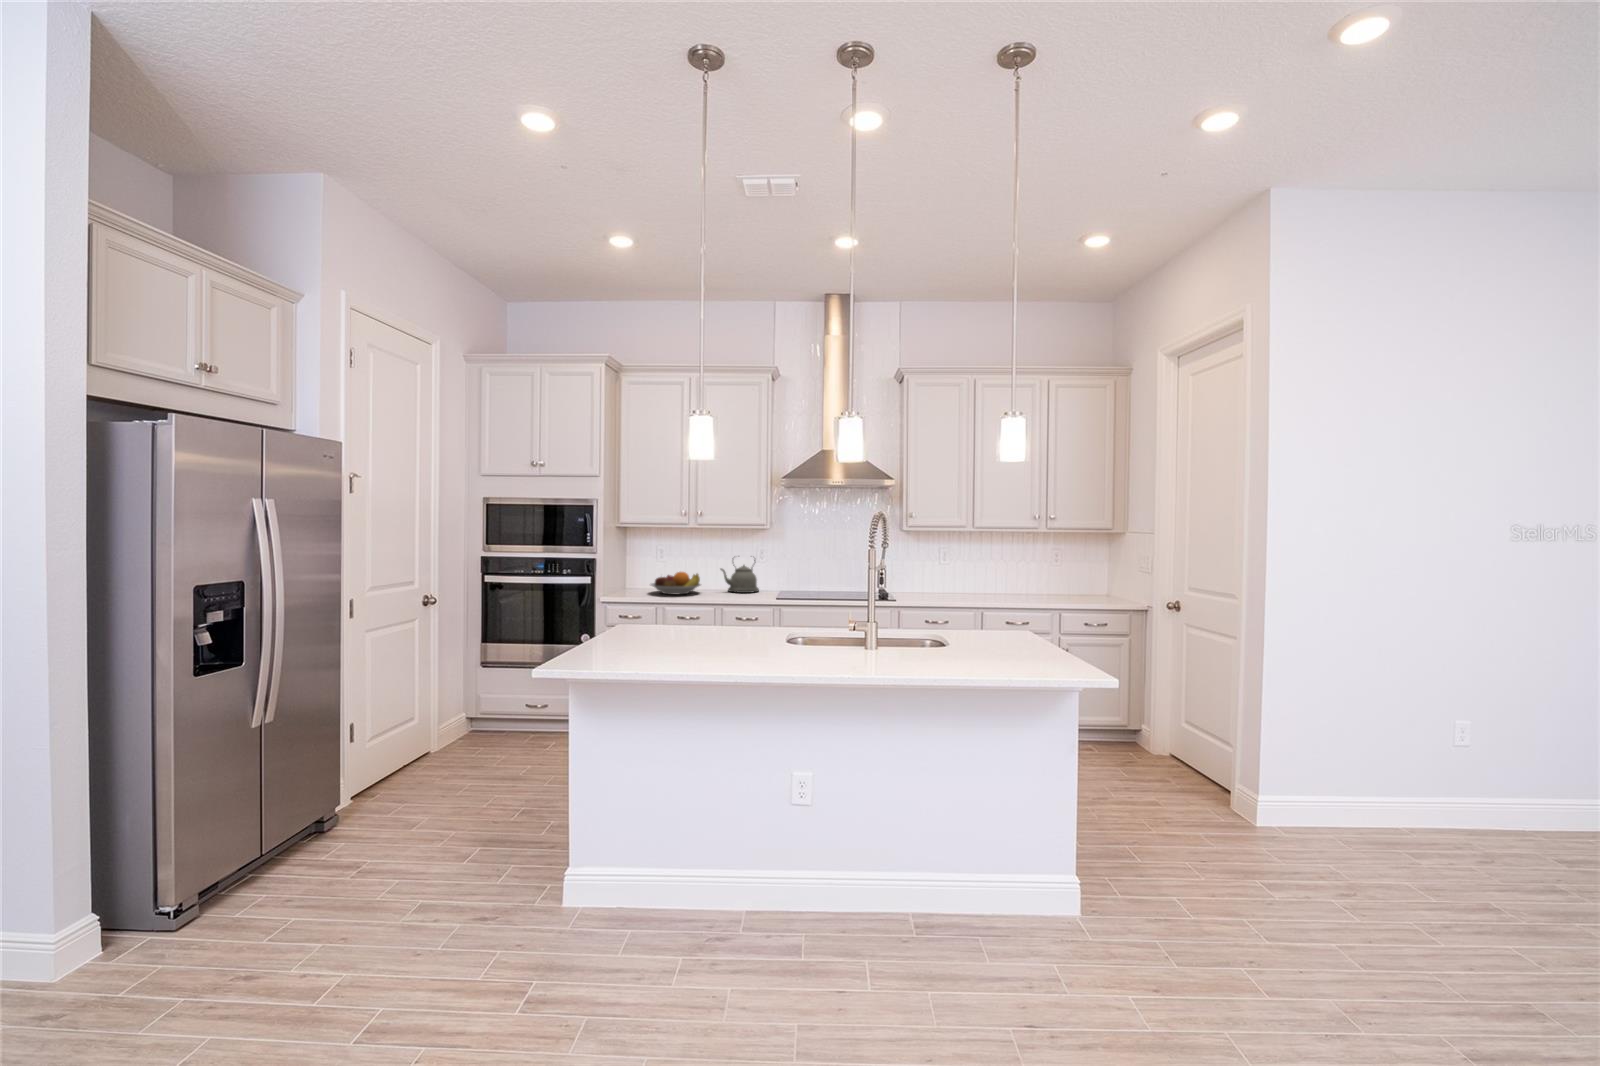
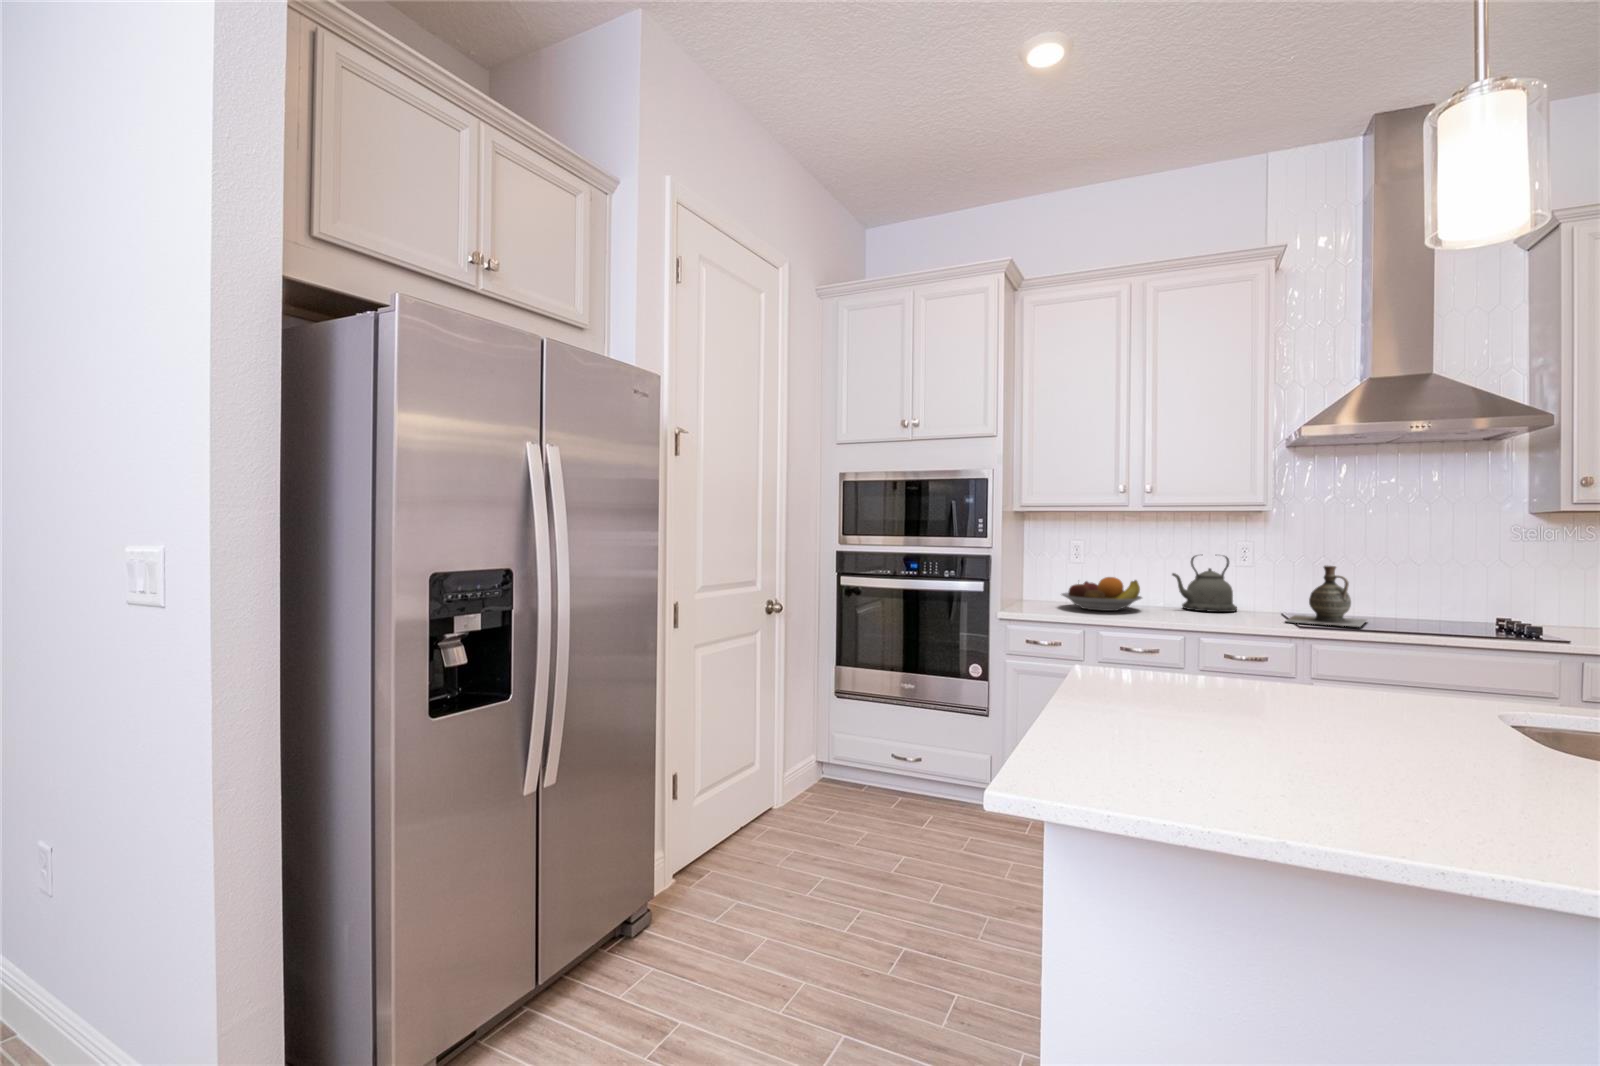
ceramic jug: none [776,563,822,599] -> present [1286,566,1367,627]

